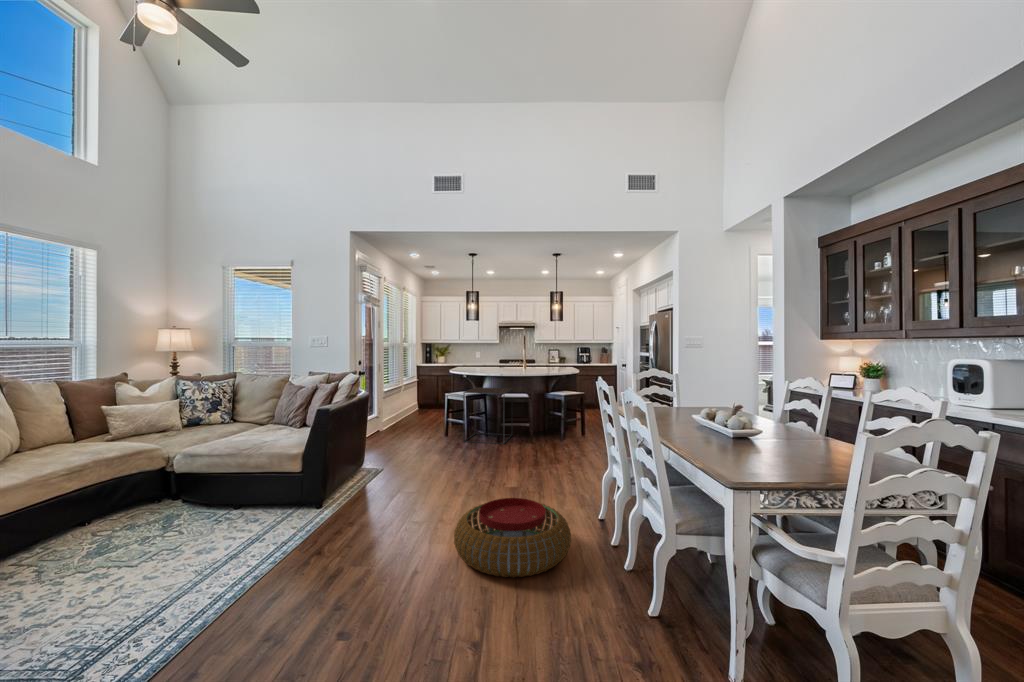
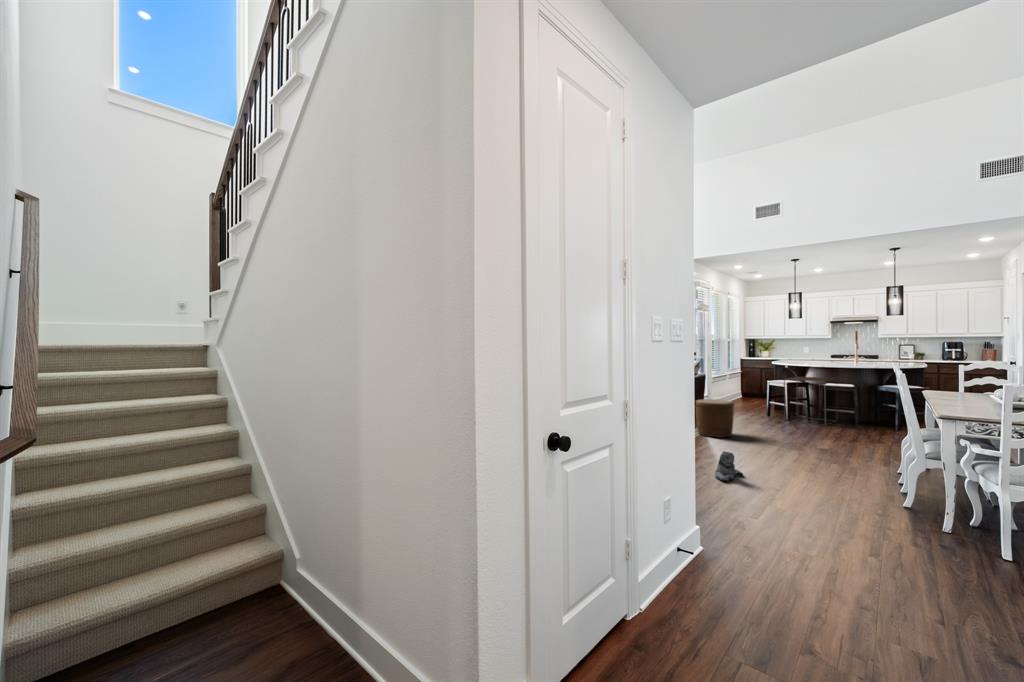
woven basket: none [354,433,409,494] -> present [696,399,734,438]
pouf: present [454,498,571,577] -> none [766,439,859,482]
plush toy: none [371,569,421,644] -> present [716,451,743,481]

